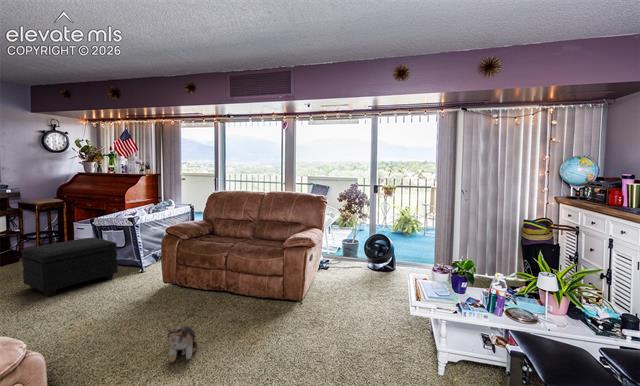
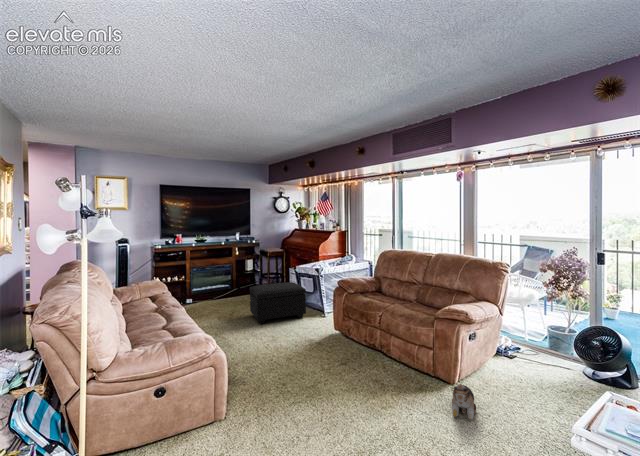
plush toy: present [164,326,197,362] -> present [452,384,476,420]

